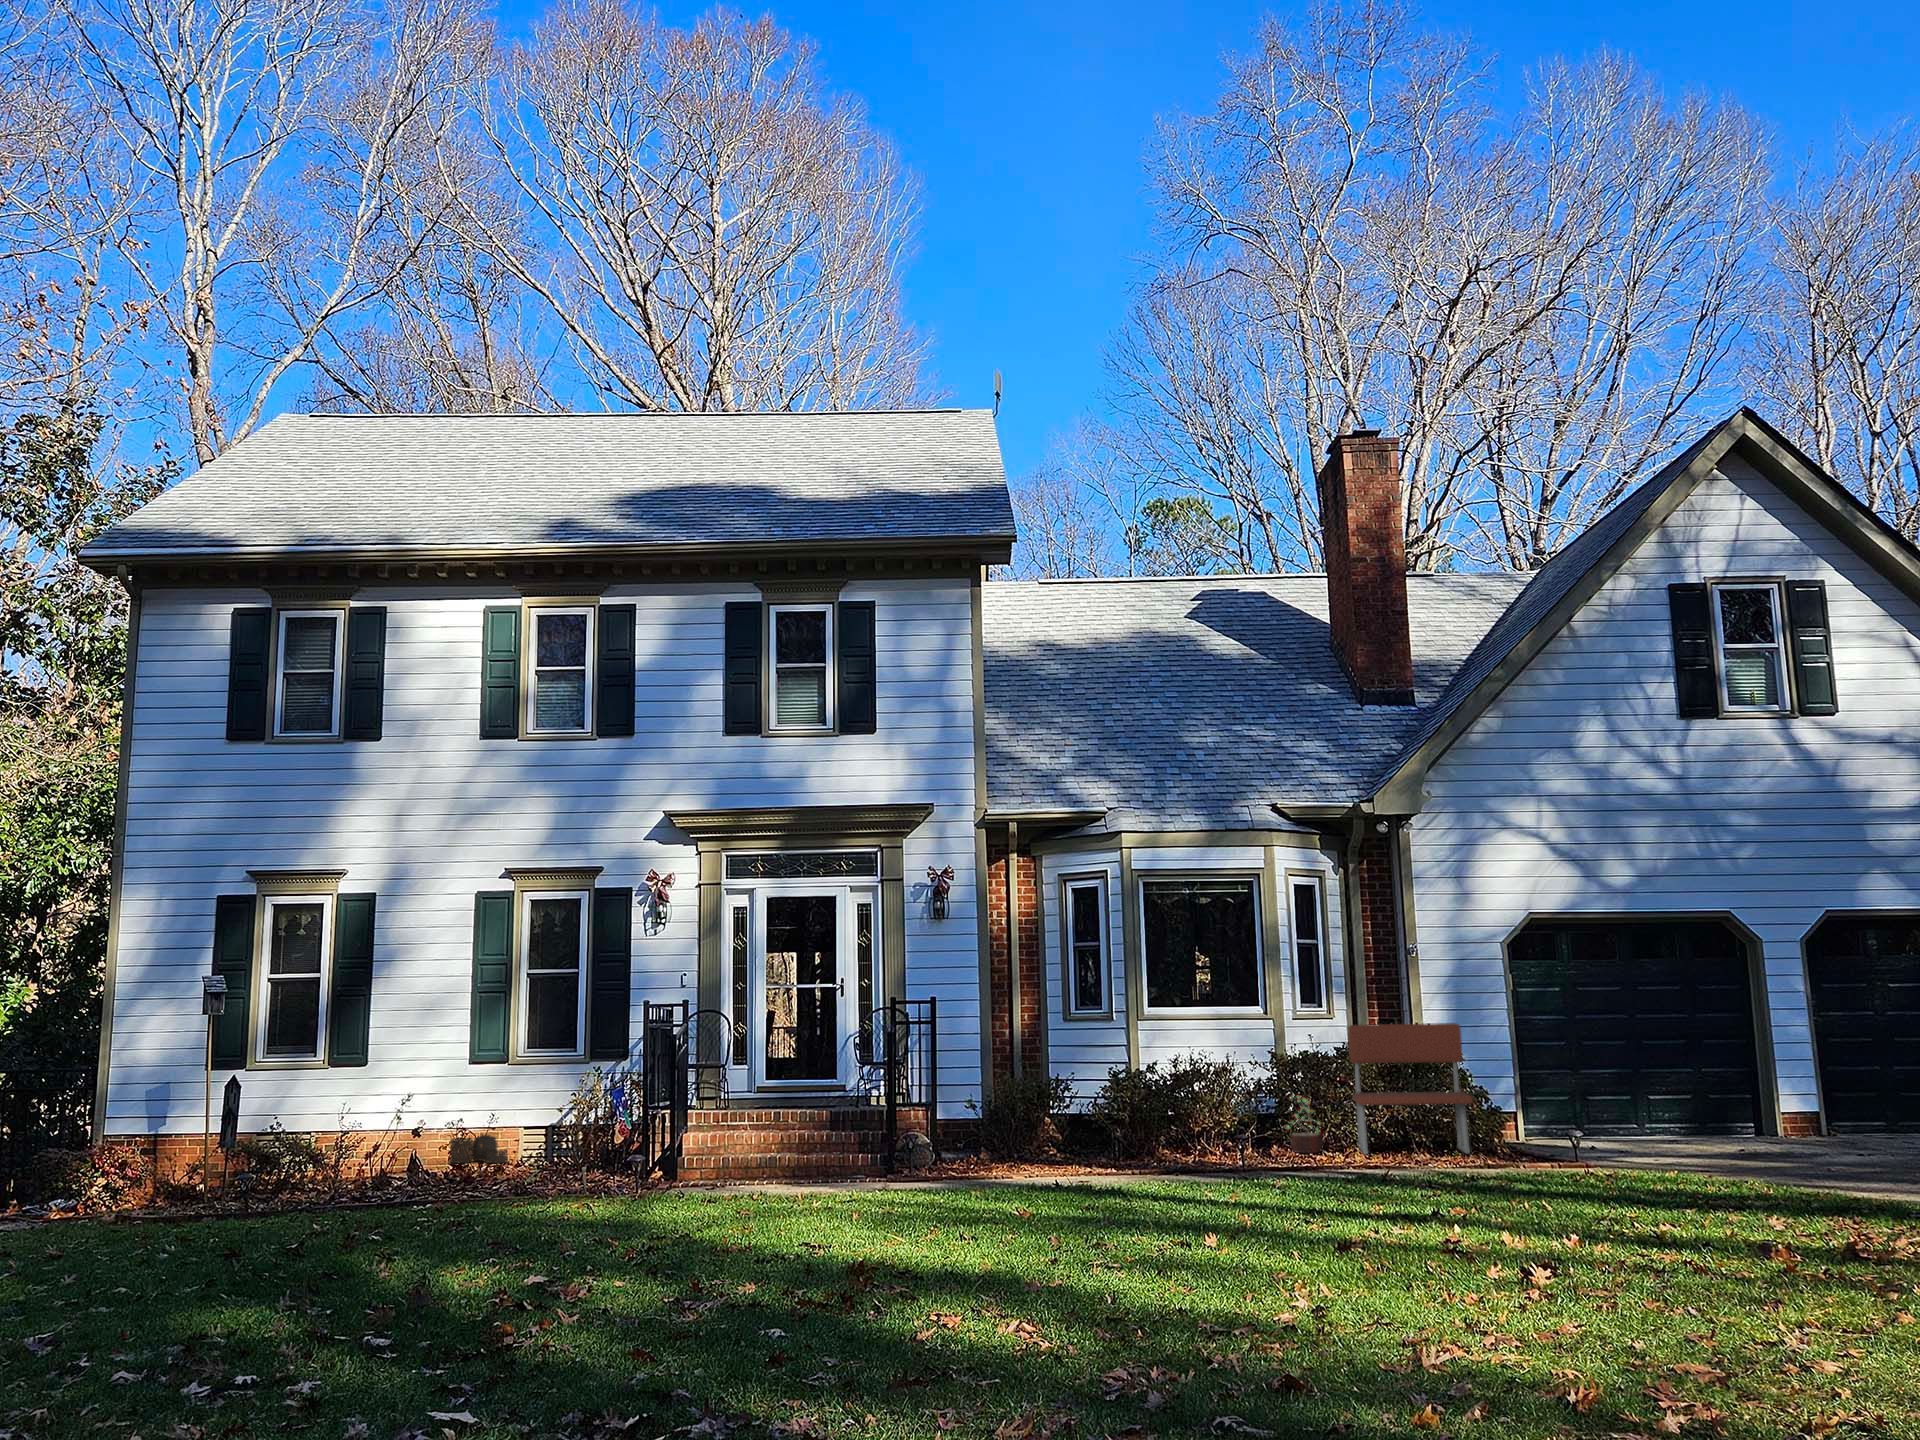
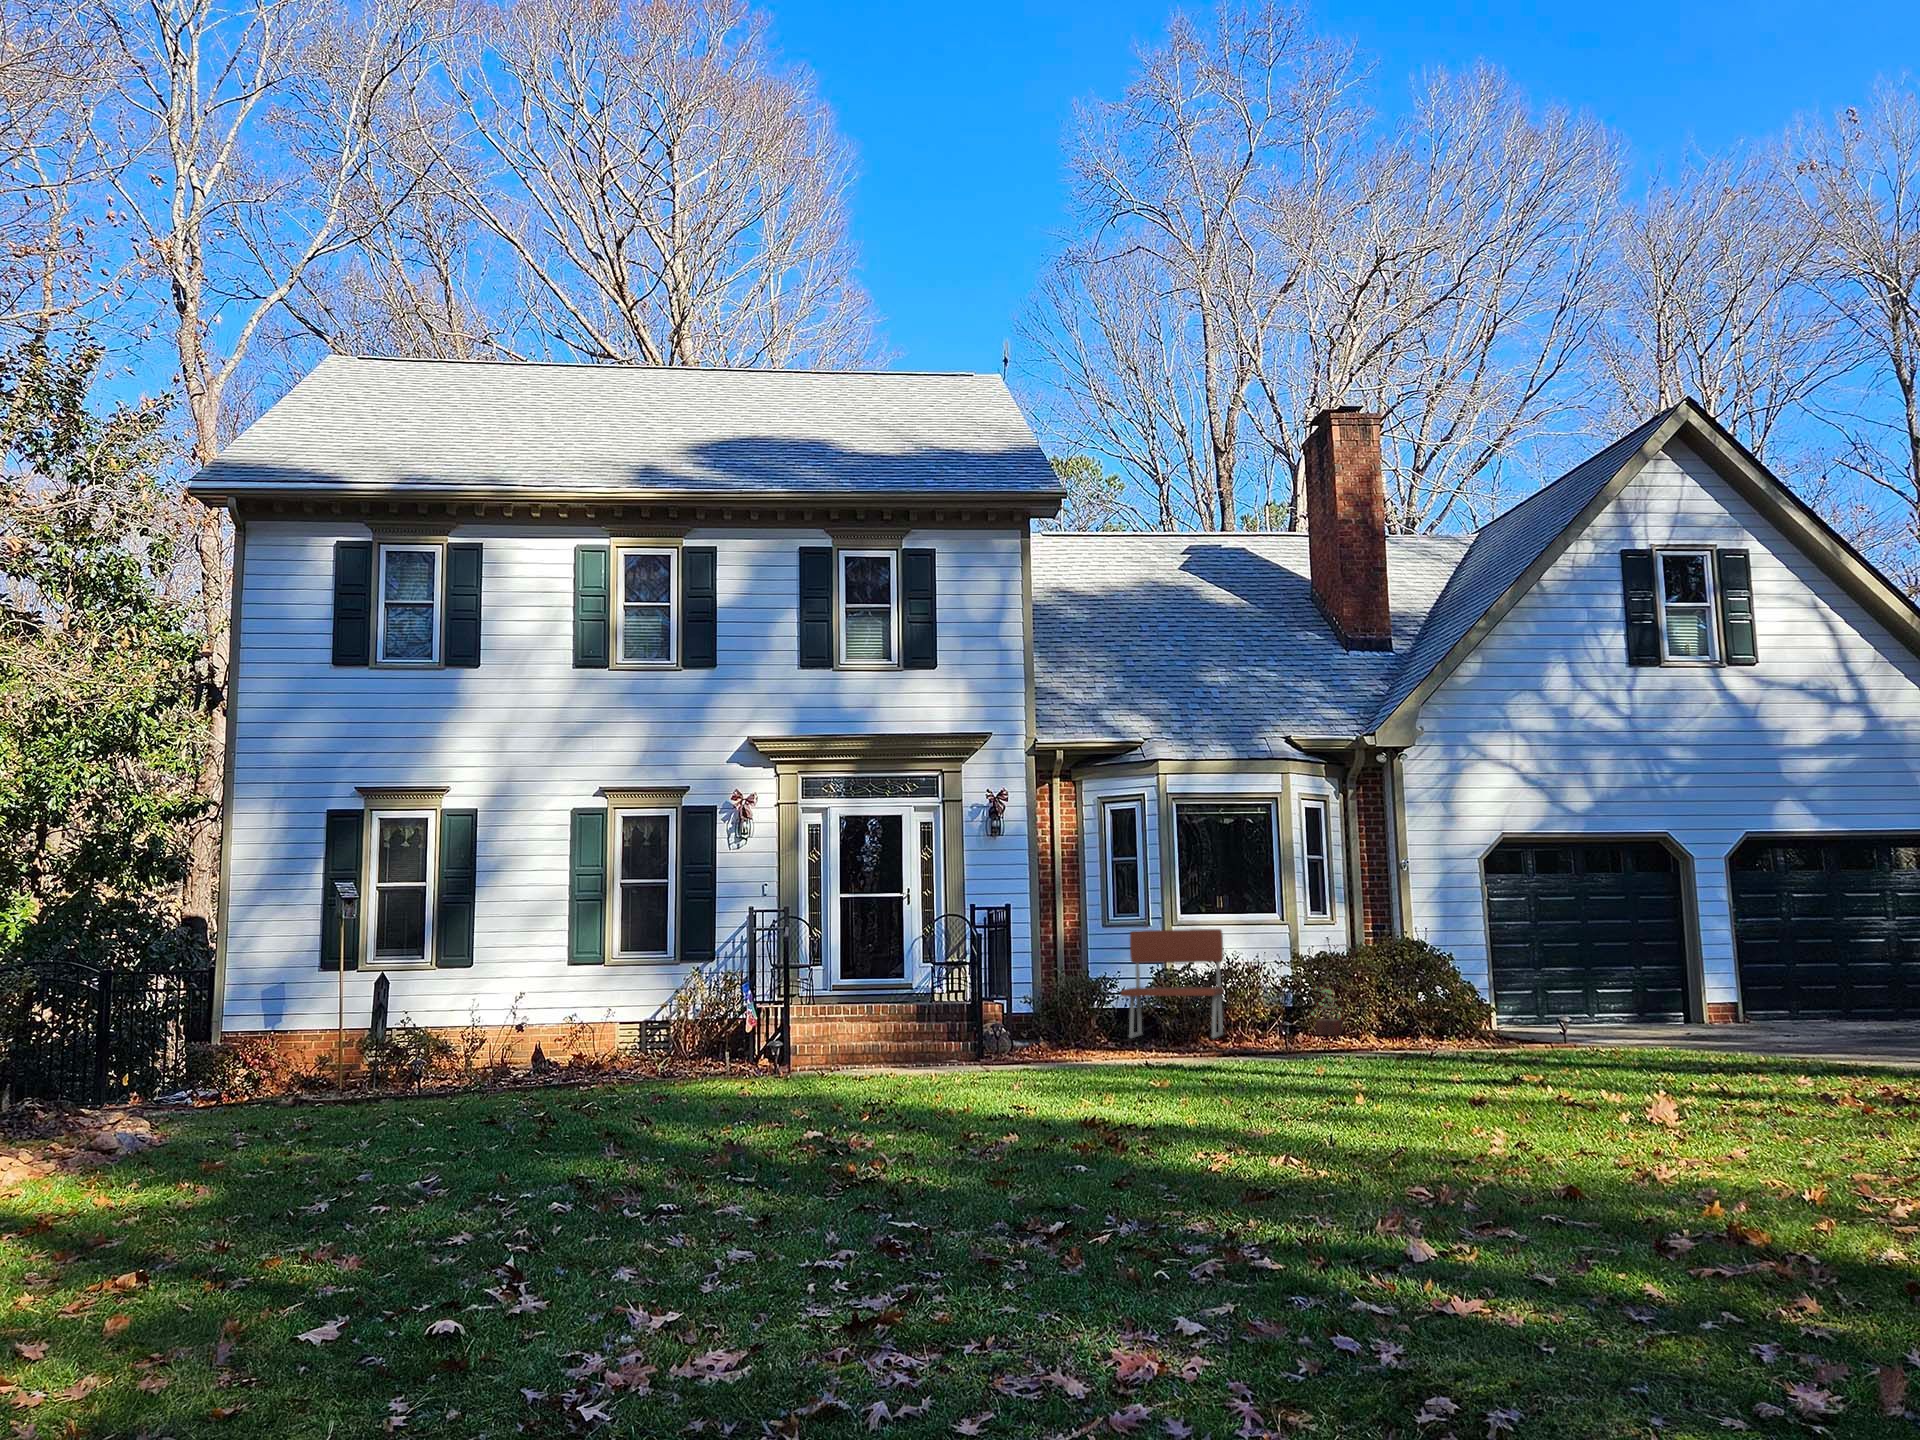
bench: present [1348,1023,1473,1154] -> present [1121,929,1224,1038]
woven basket: present [450,1134,508,1163] -> none [564,1026,618,1053]

